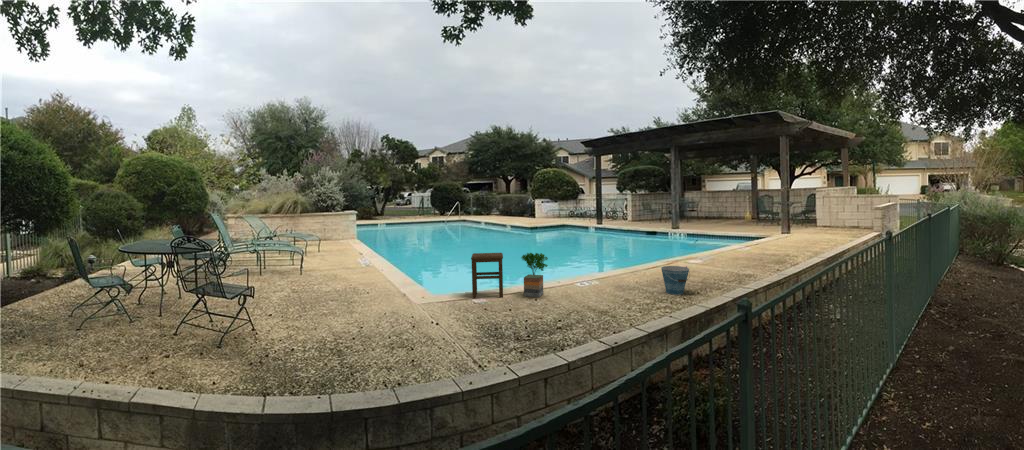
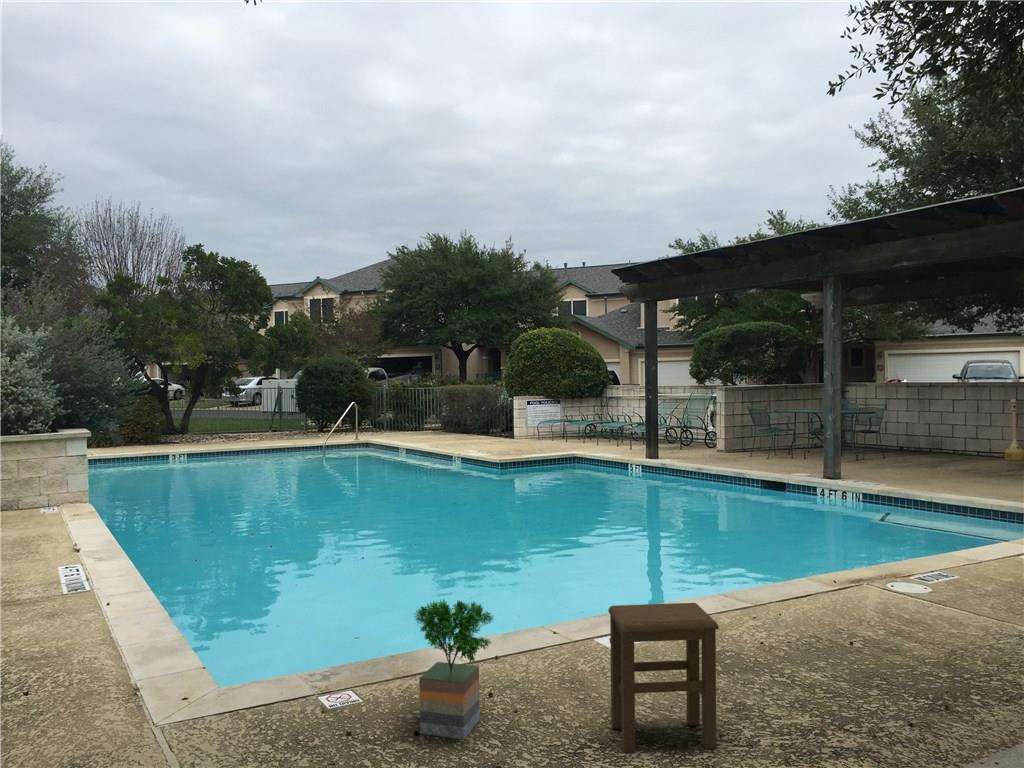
stool: present [471,253,503,298] -> present [608,603,719,753]
bucket: present [661,266,689,295] -> none [817,633,901,725]

